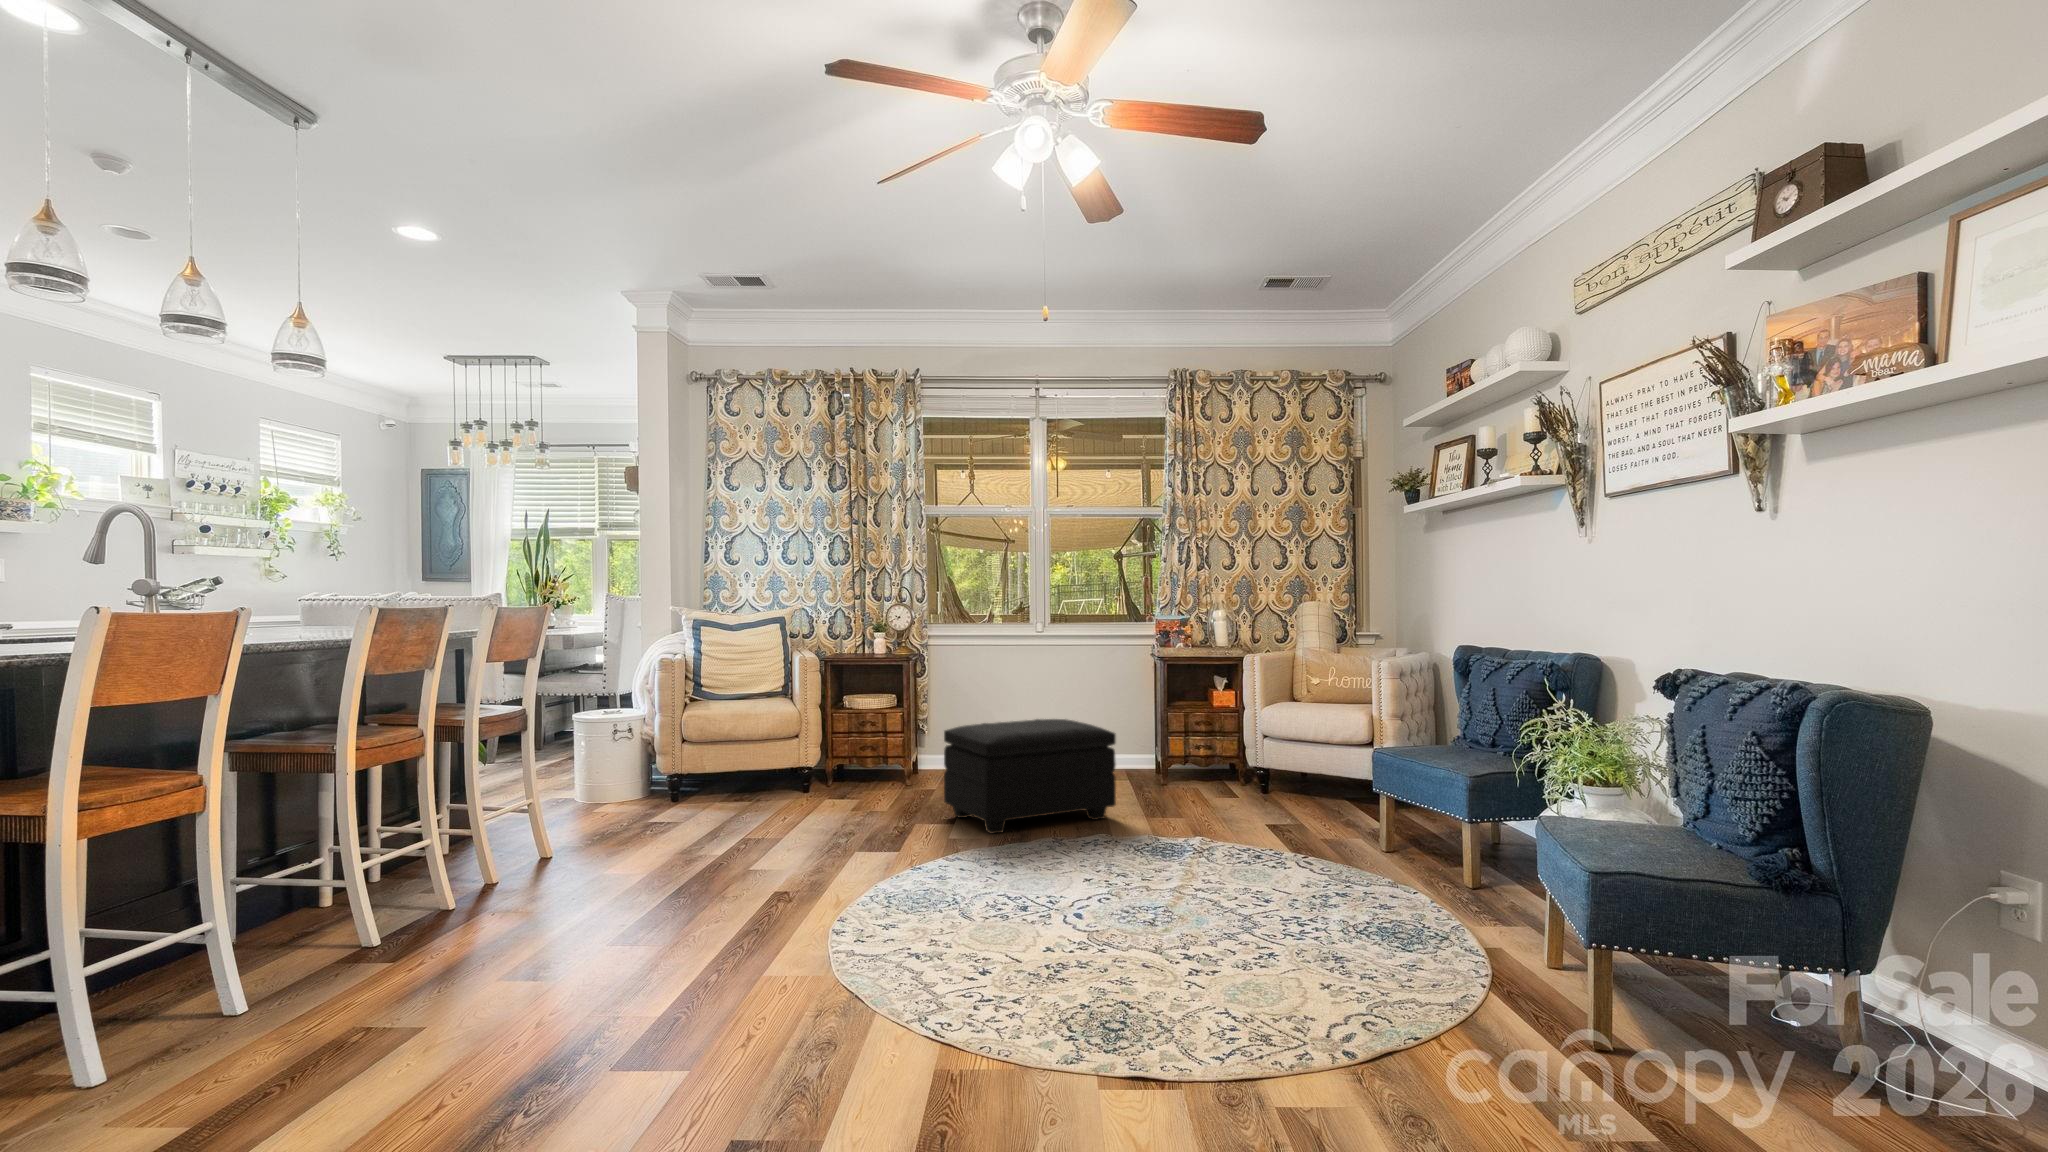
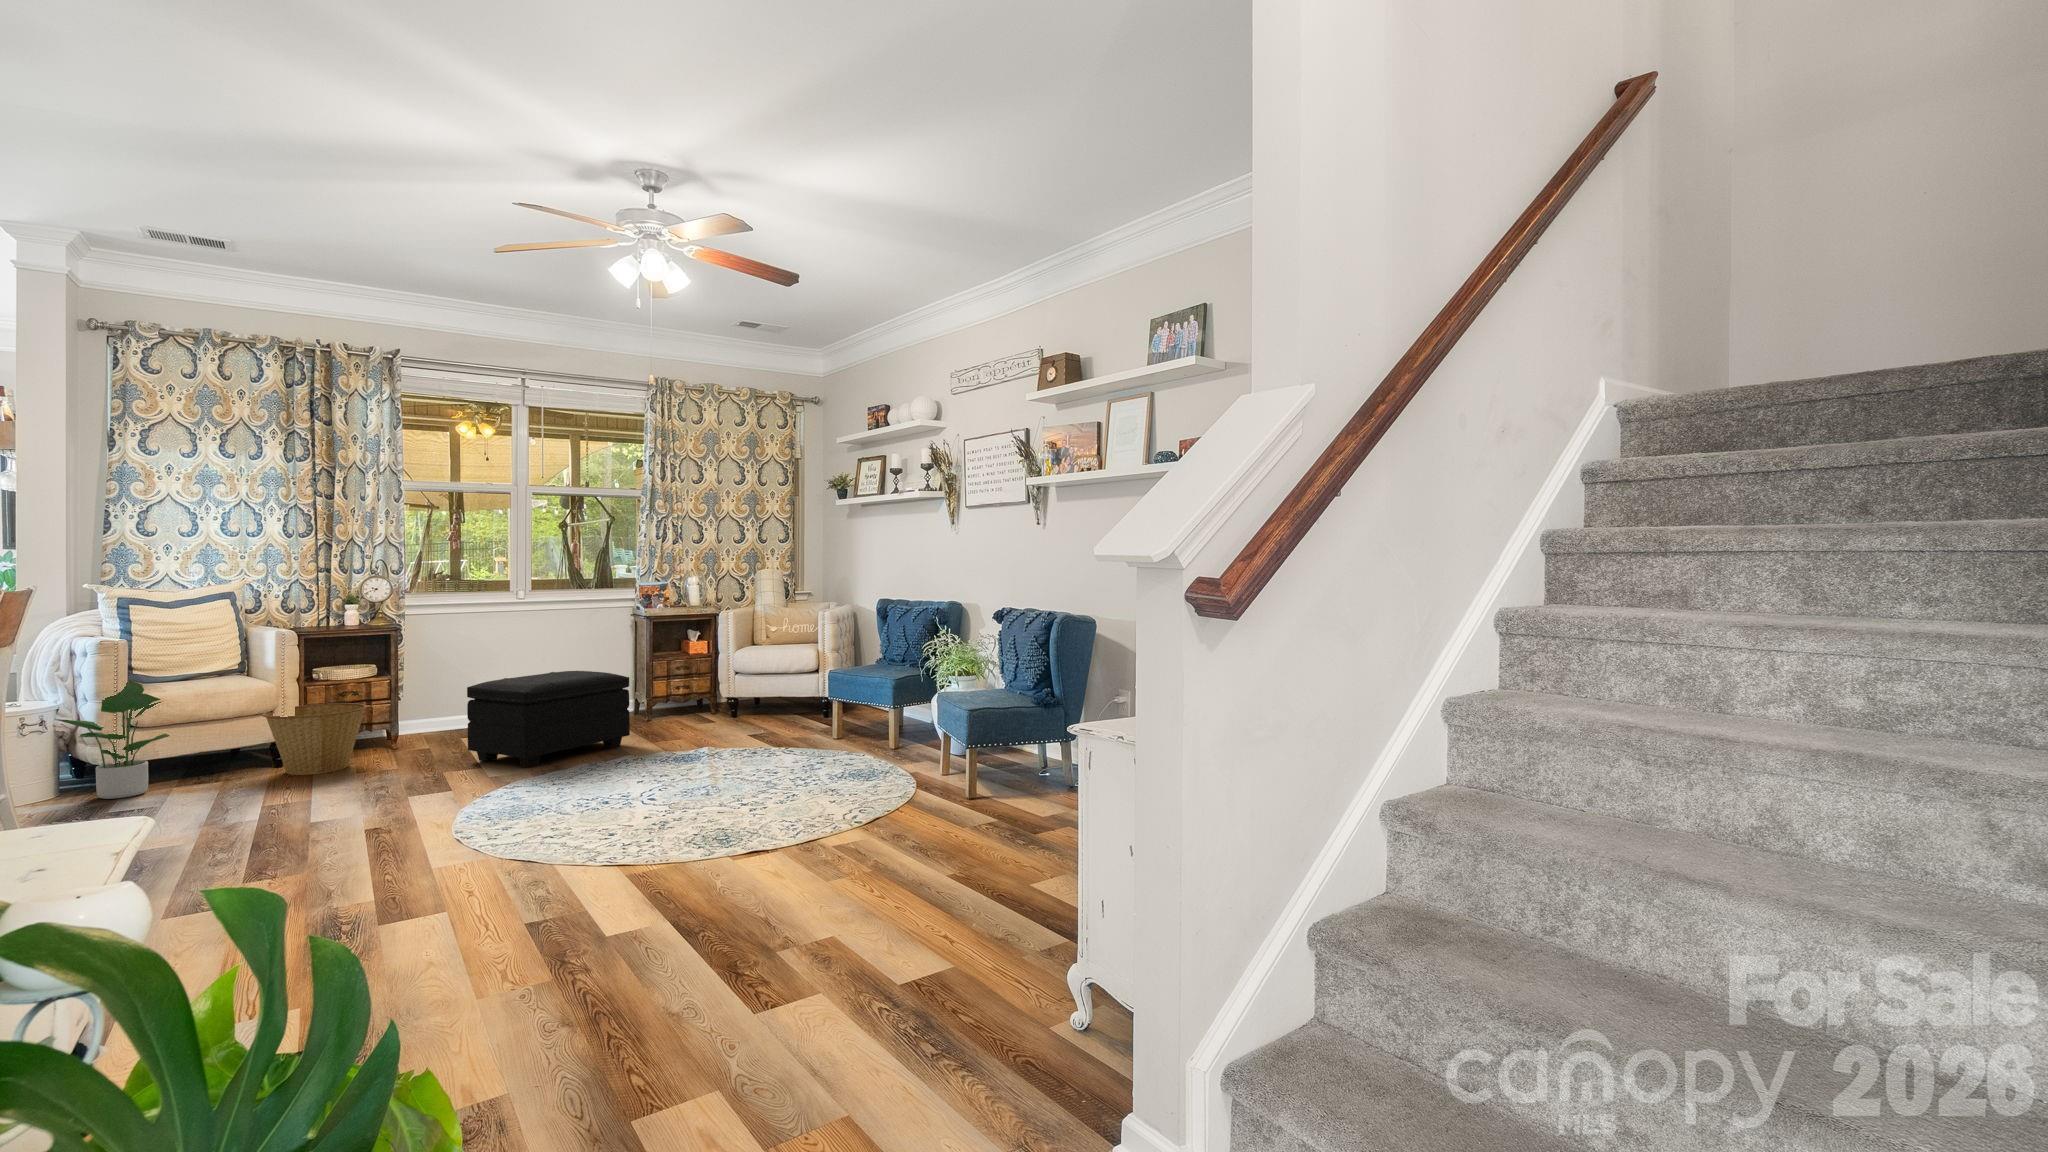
potted plant: none [626,700,714,811] -> present [55,681,170,799]
basket: none [777,735,865,808] -> present [262,703,367,775]

